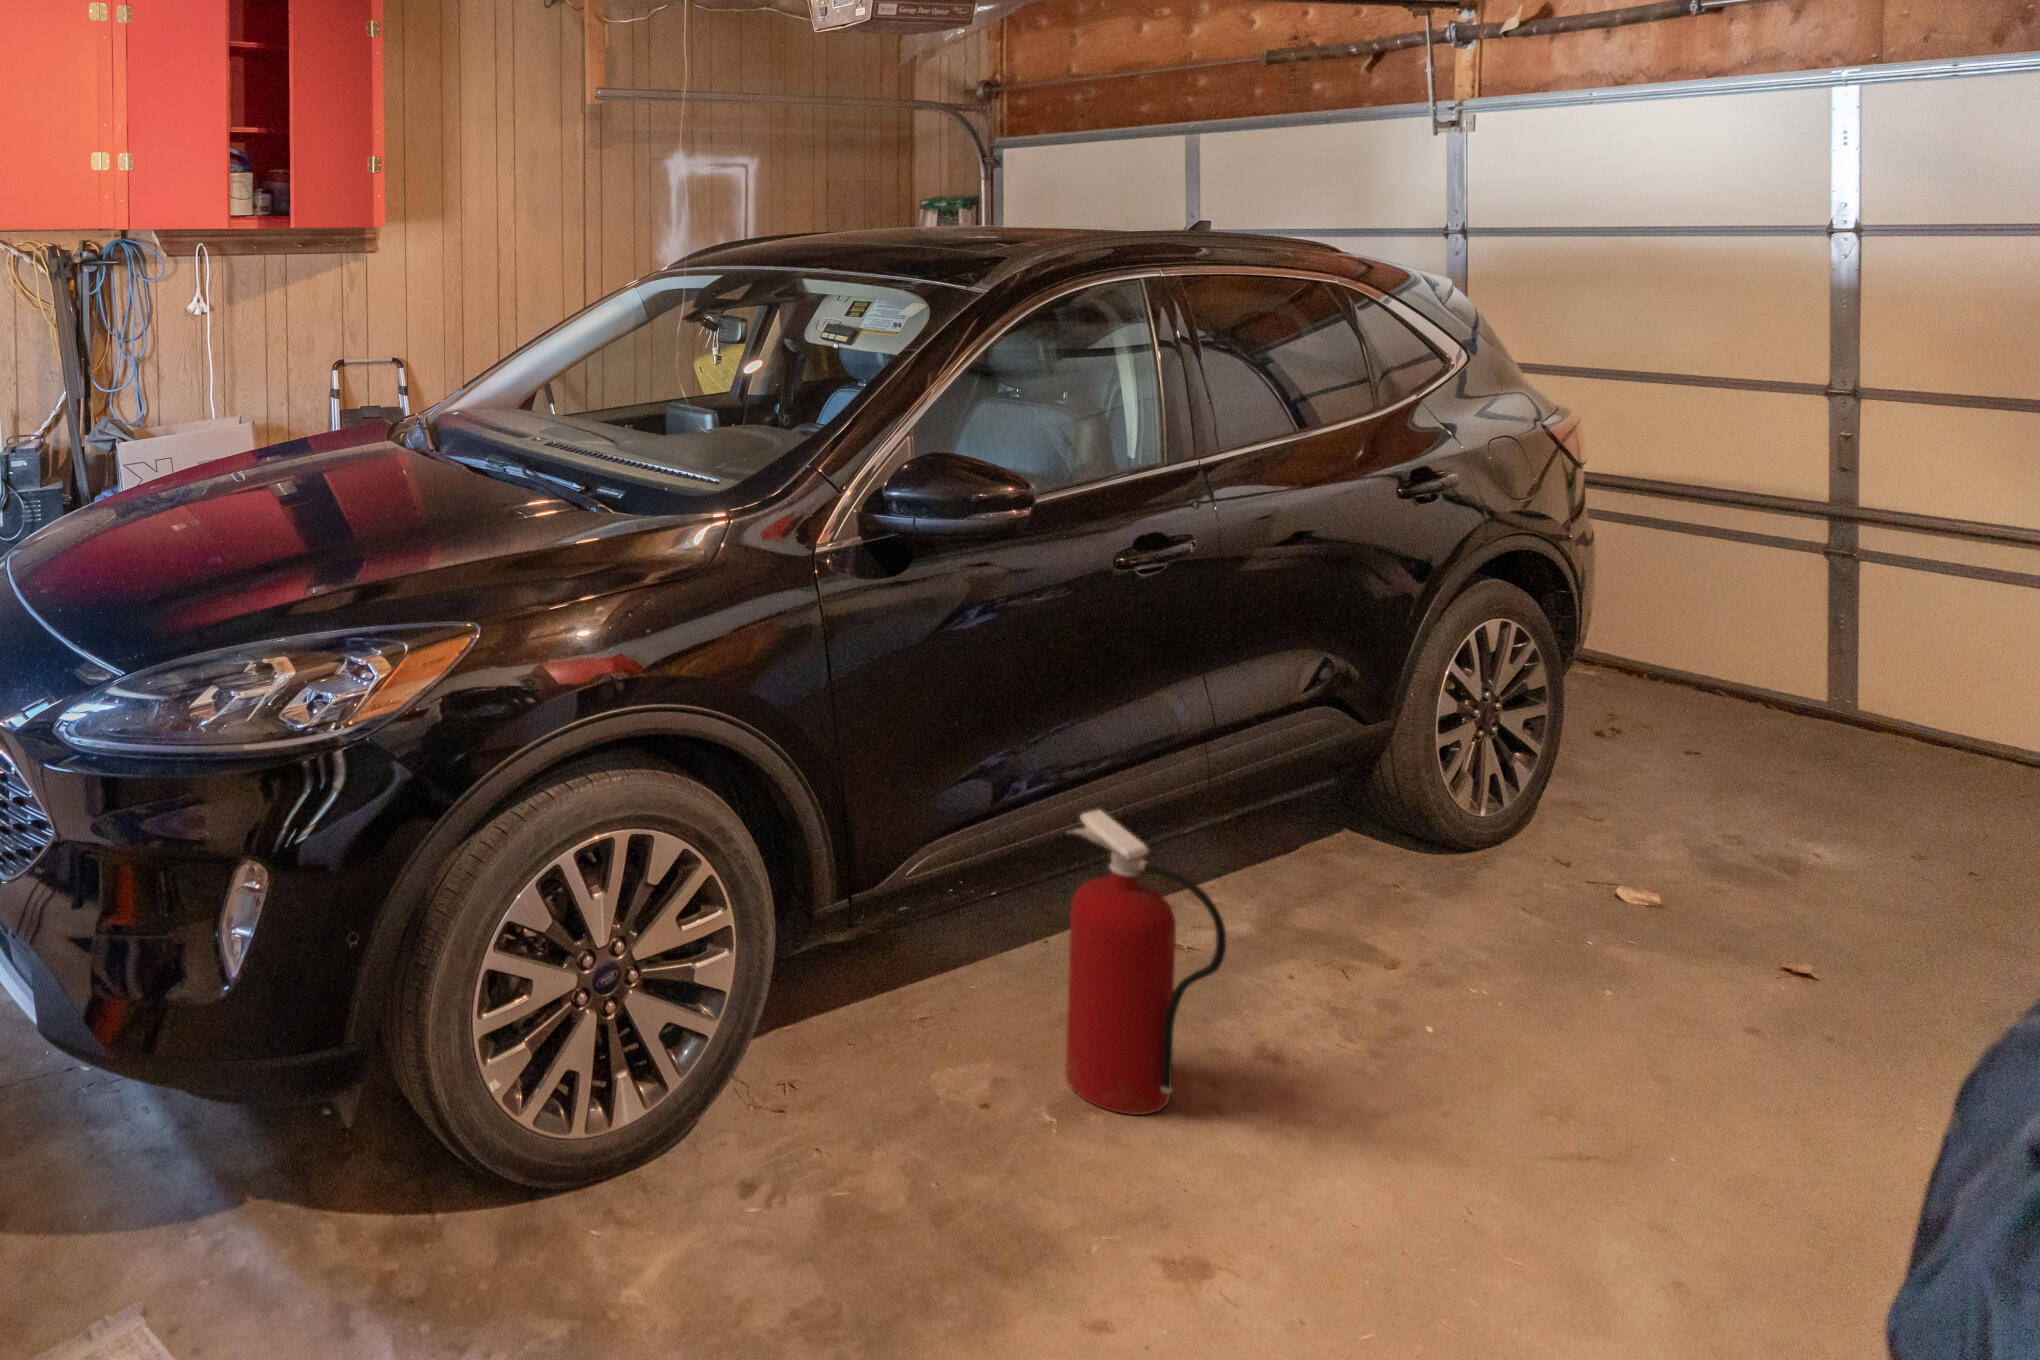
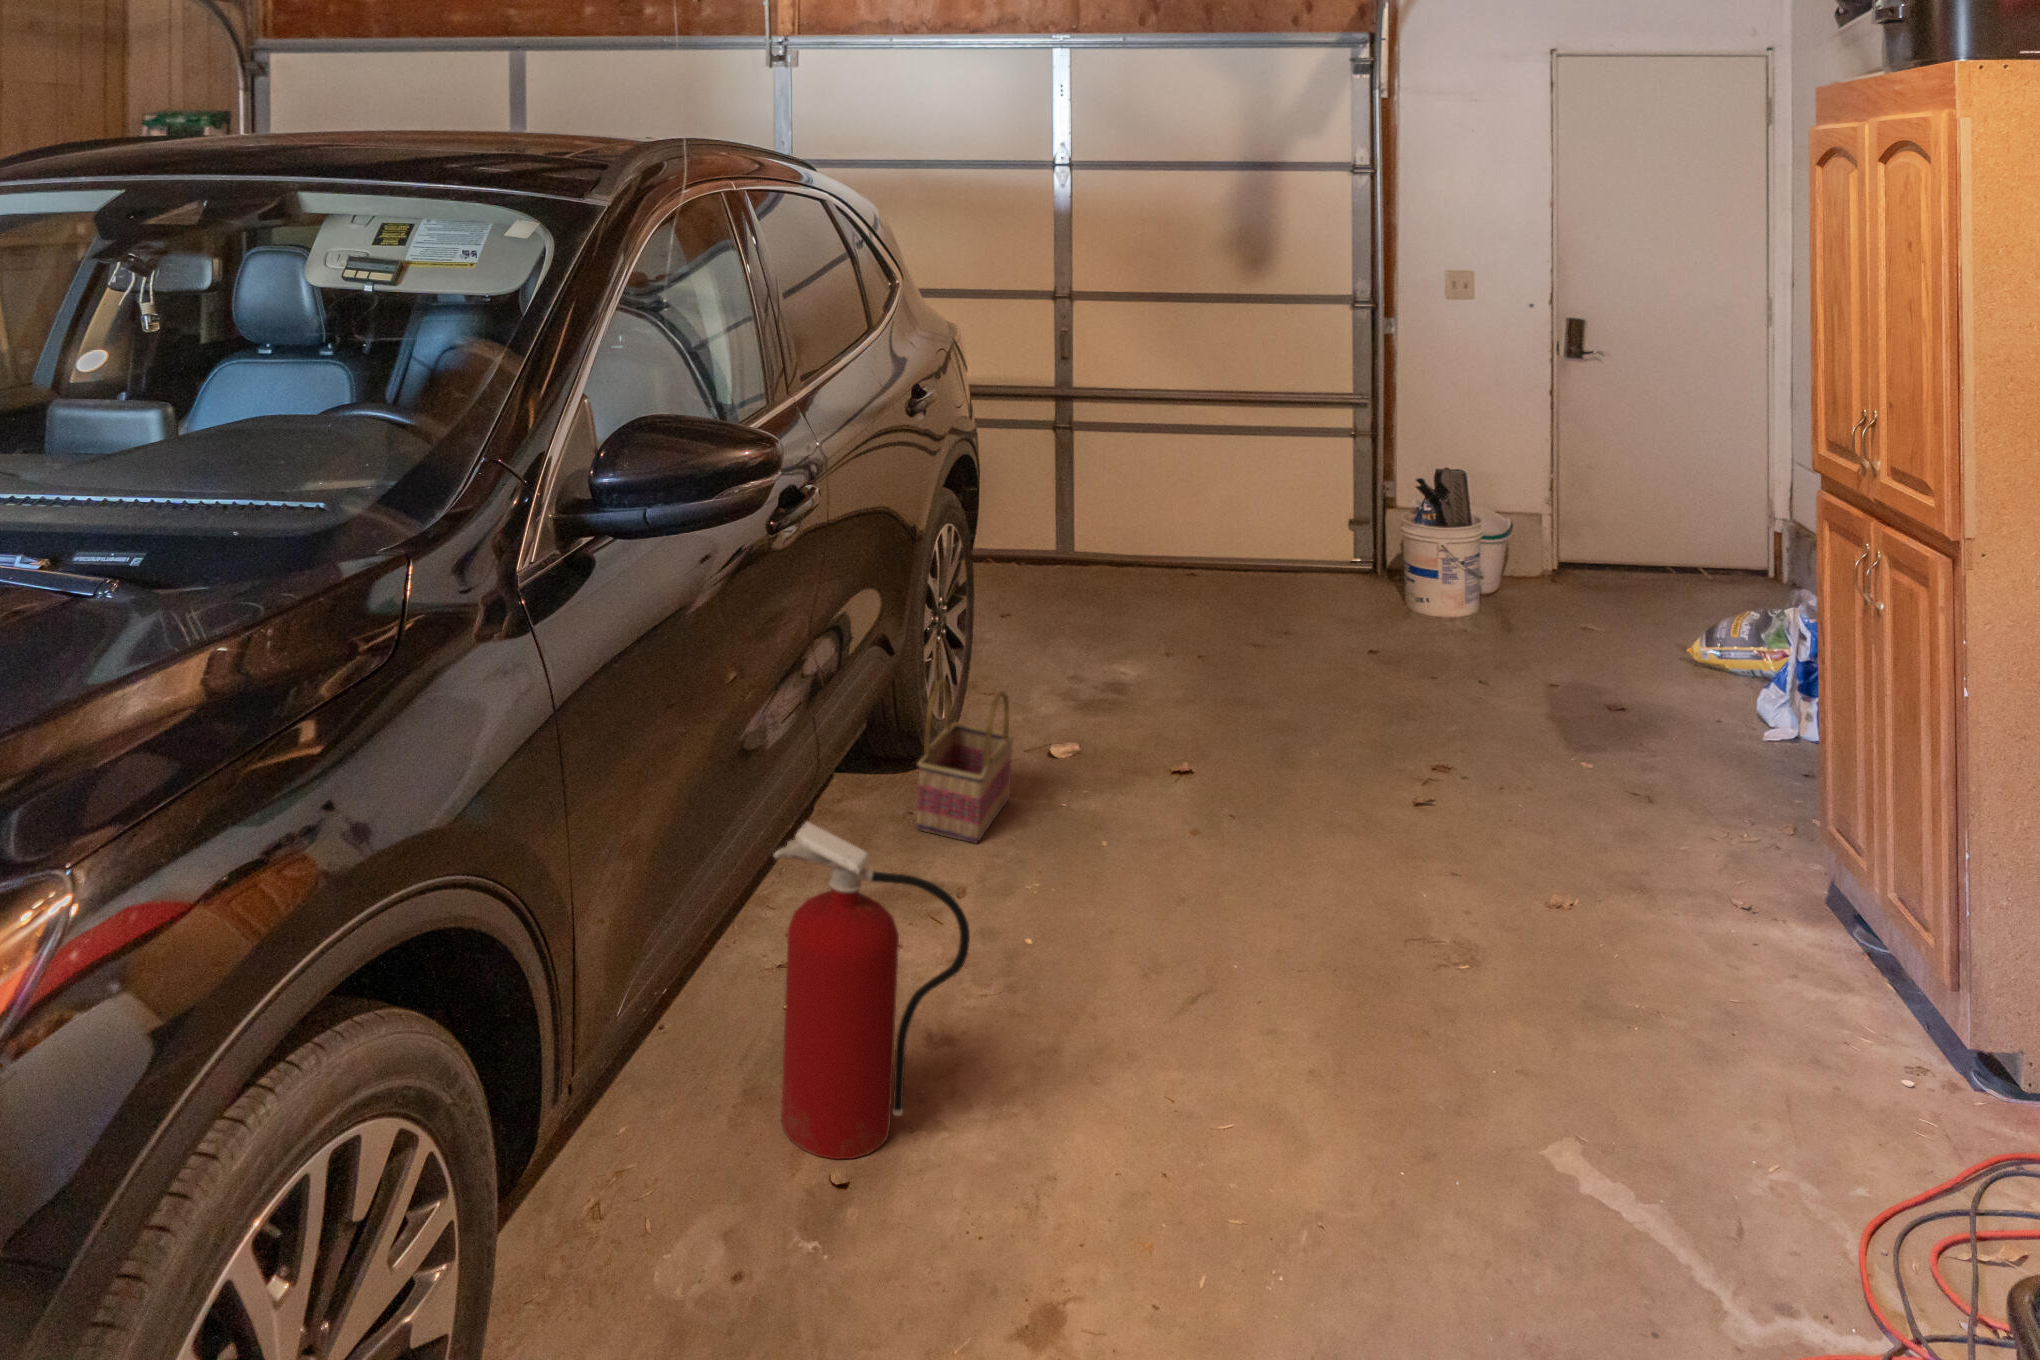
basket: none [1382,769,1530,944] -> present [917,679,1015,843]

